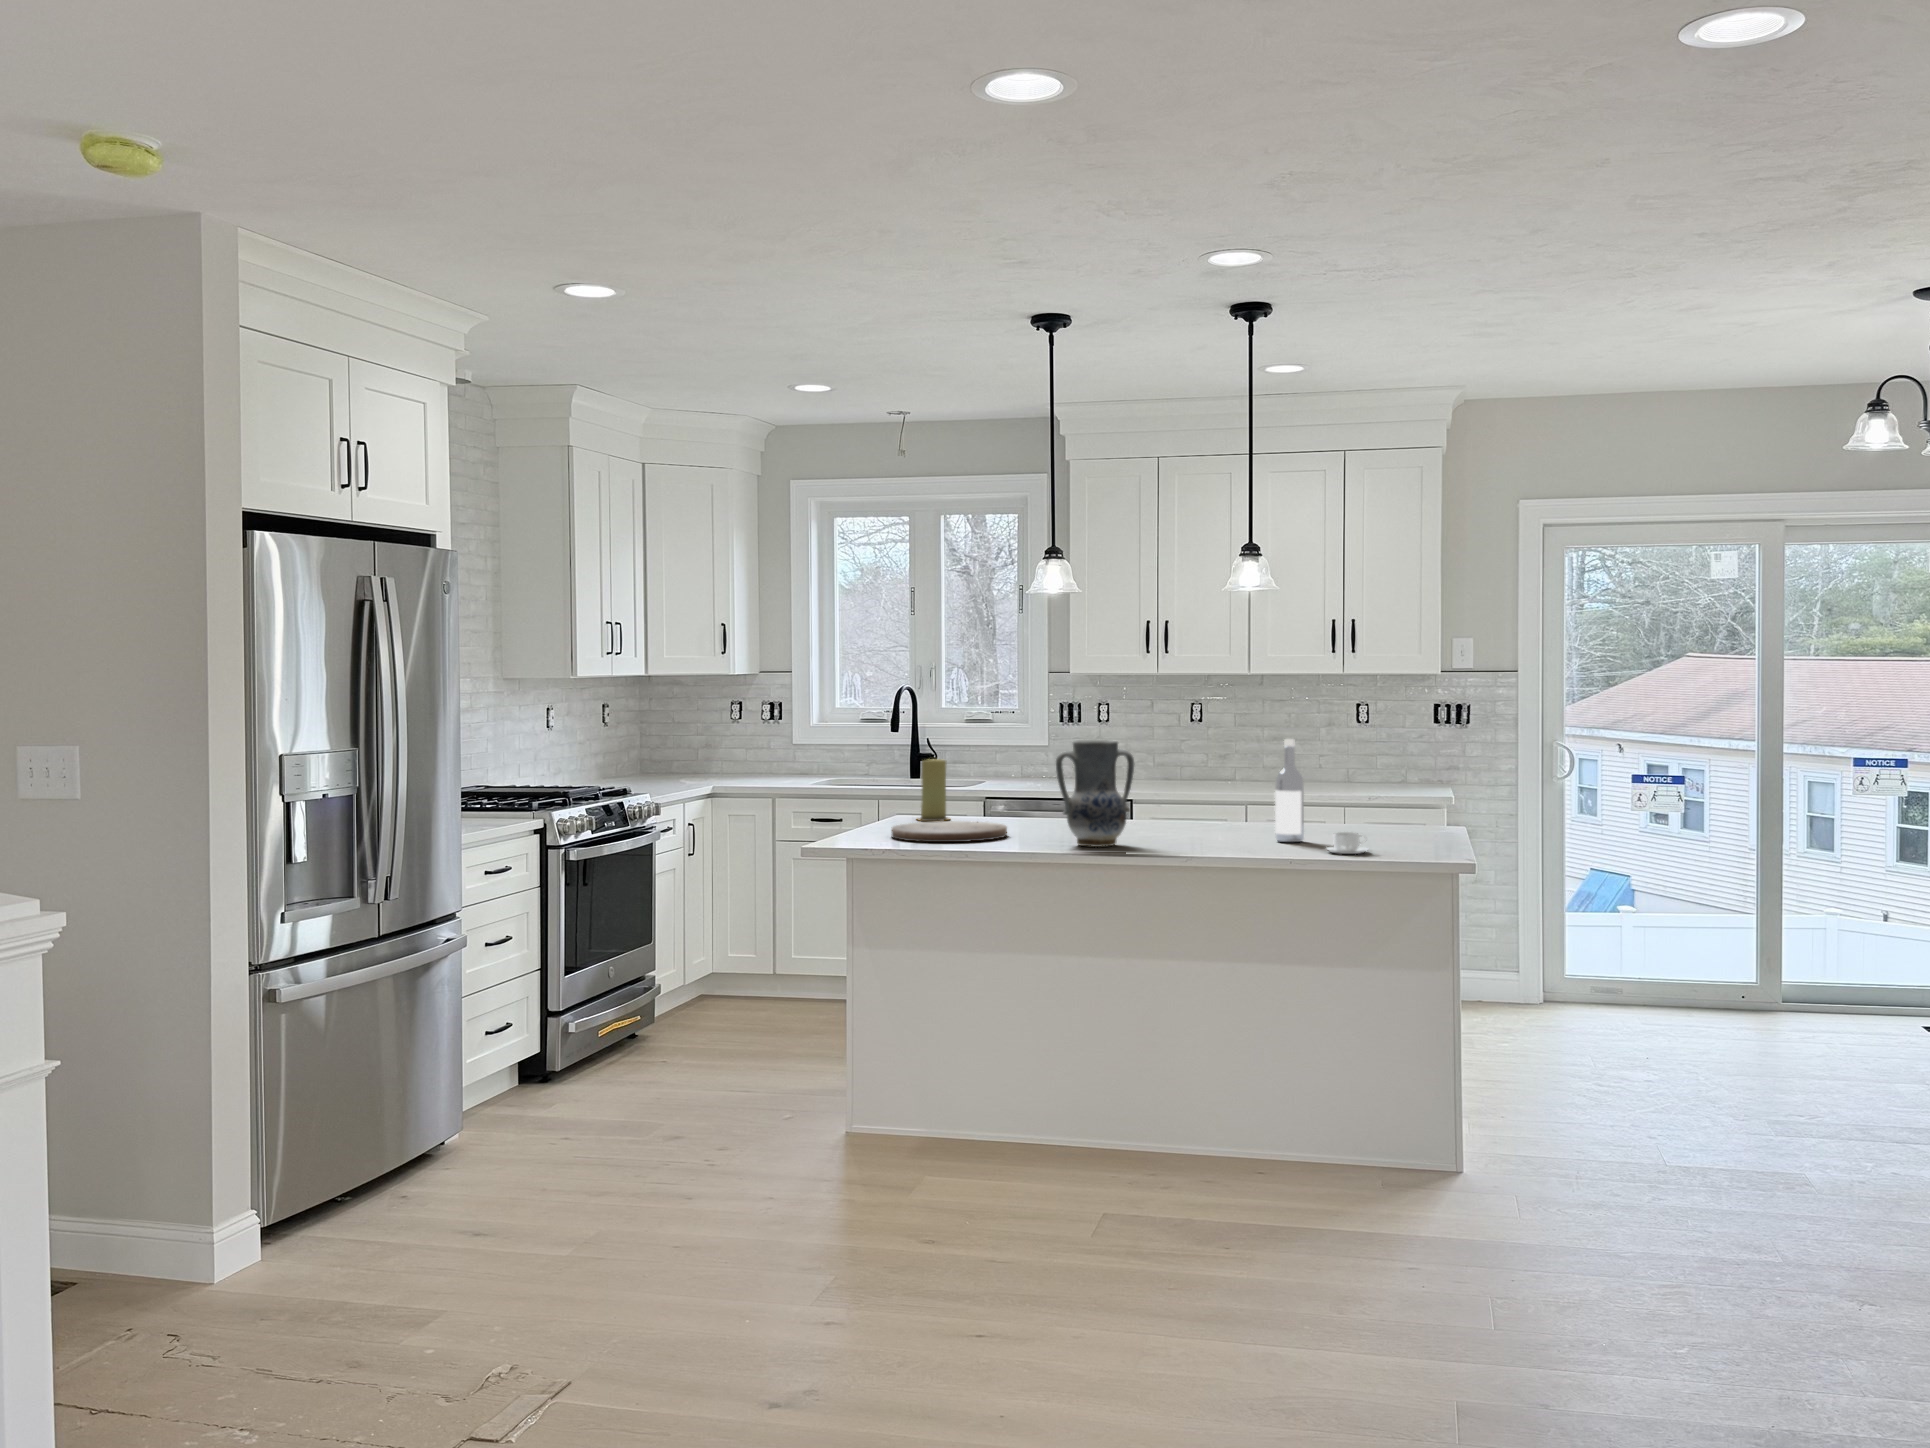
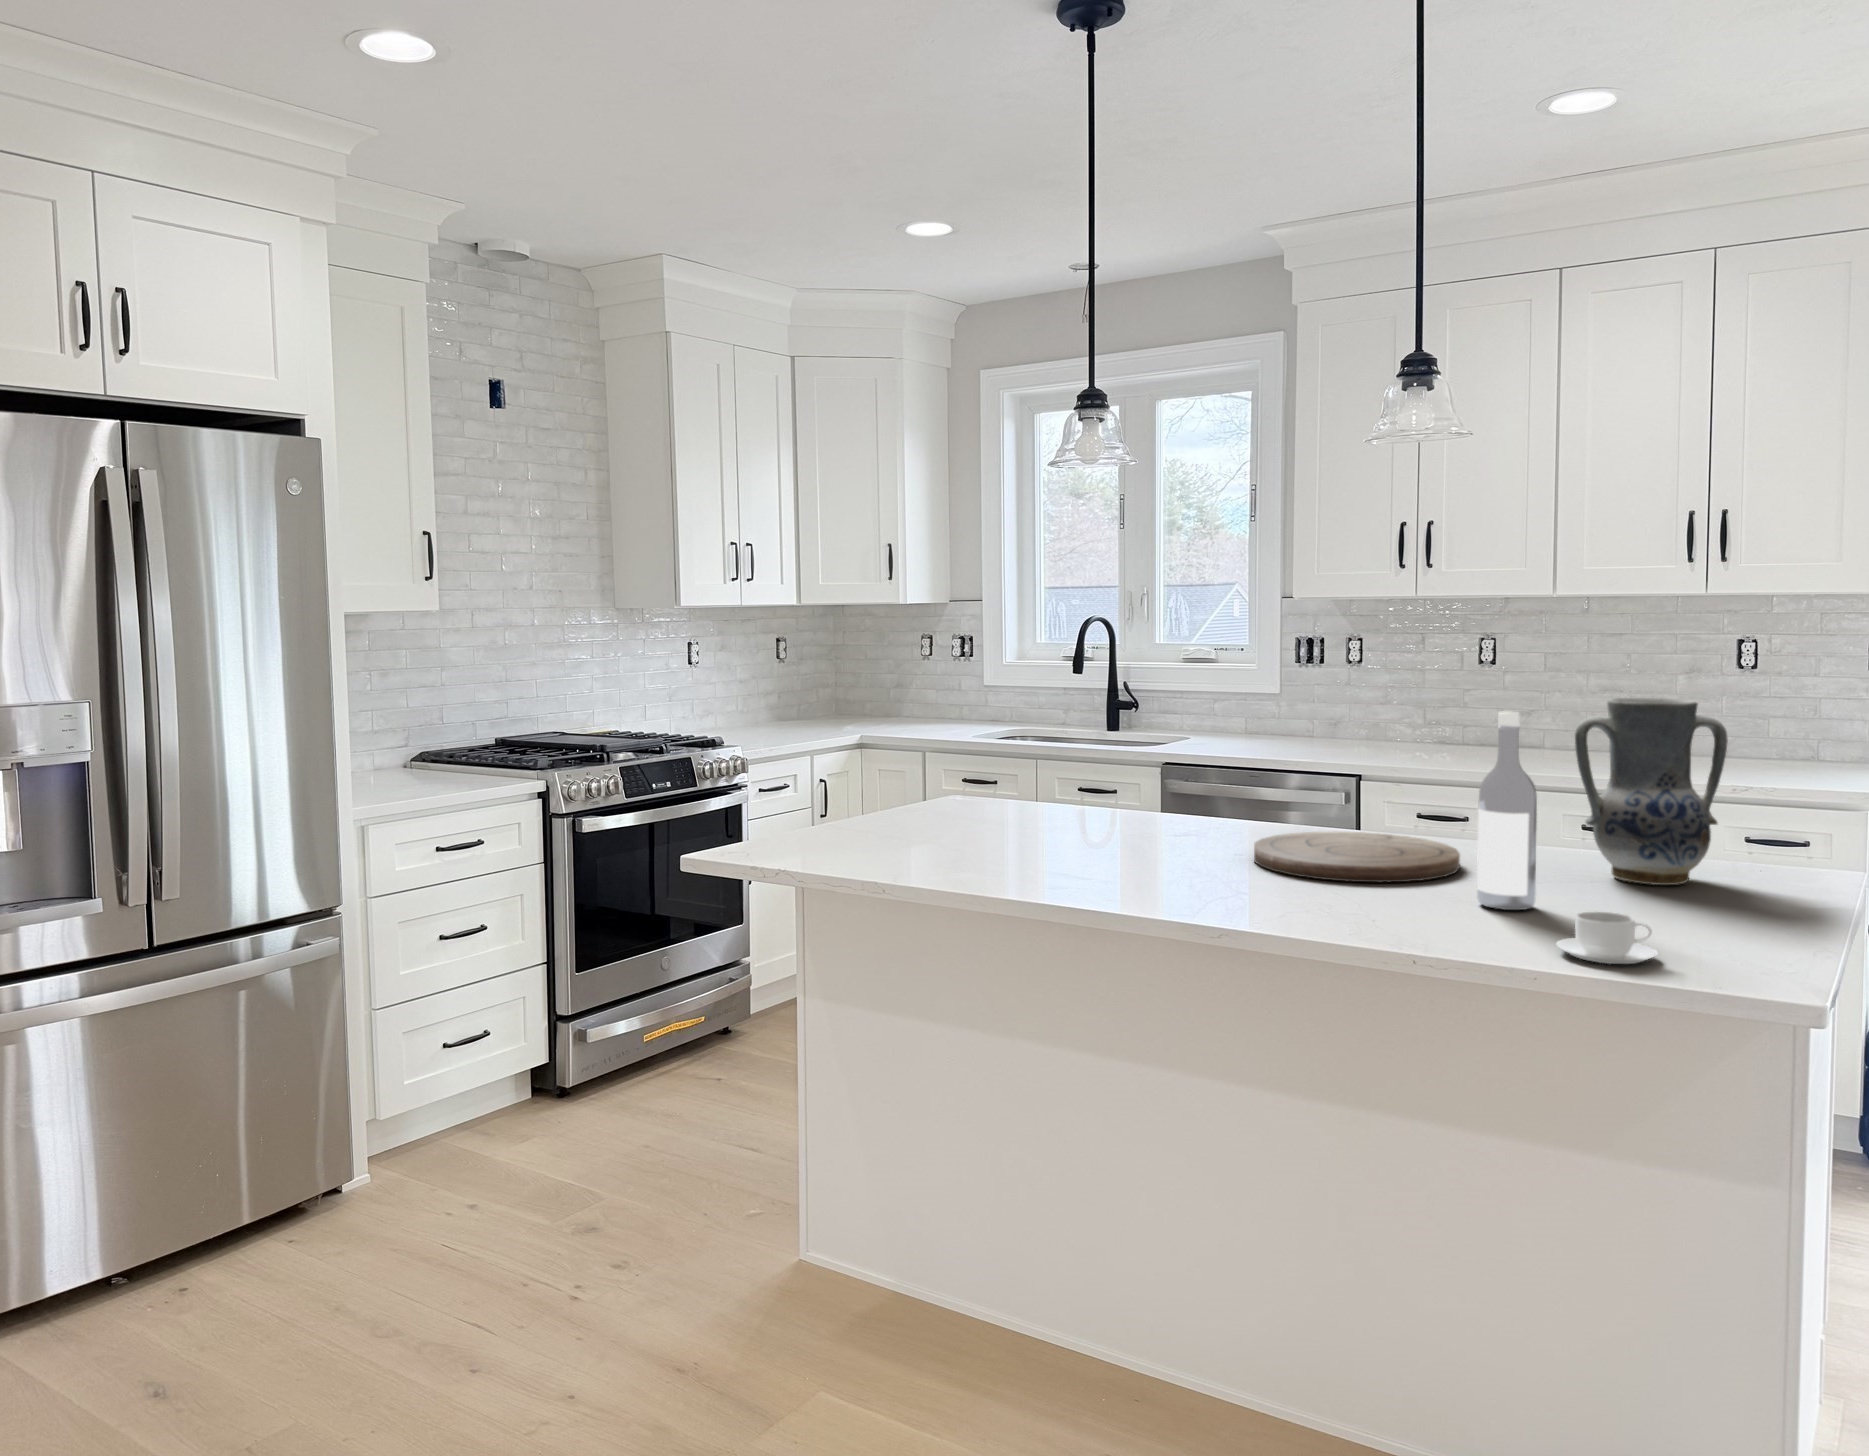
vase: present [1056,740,1134,847] -> present [1575,698,1728,885]
candle: present [918,759,949,821] -> none [962,720,1011,812]
cutting board: present [892,821,1007,842] -> present [1254,832,1460,883]

